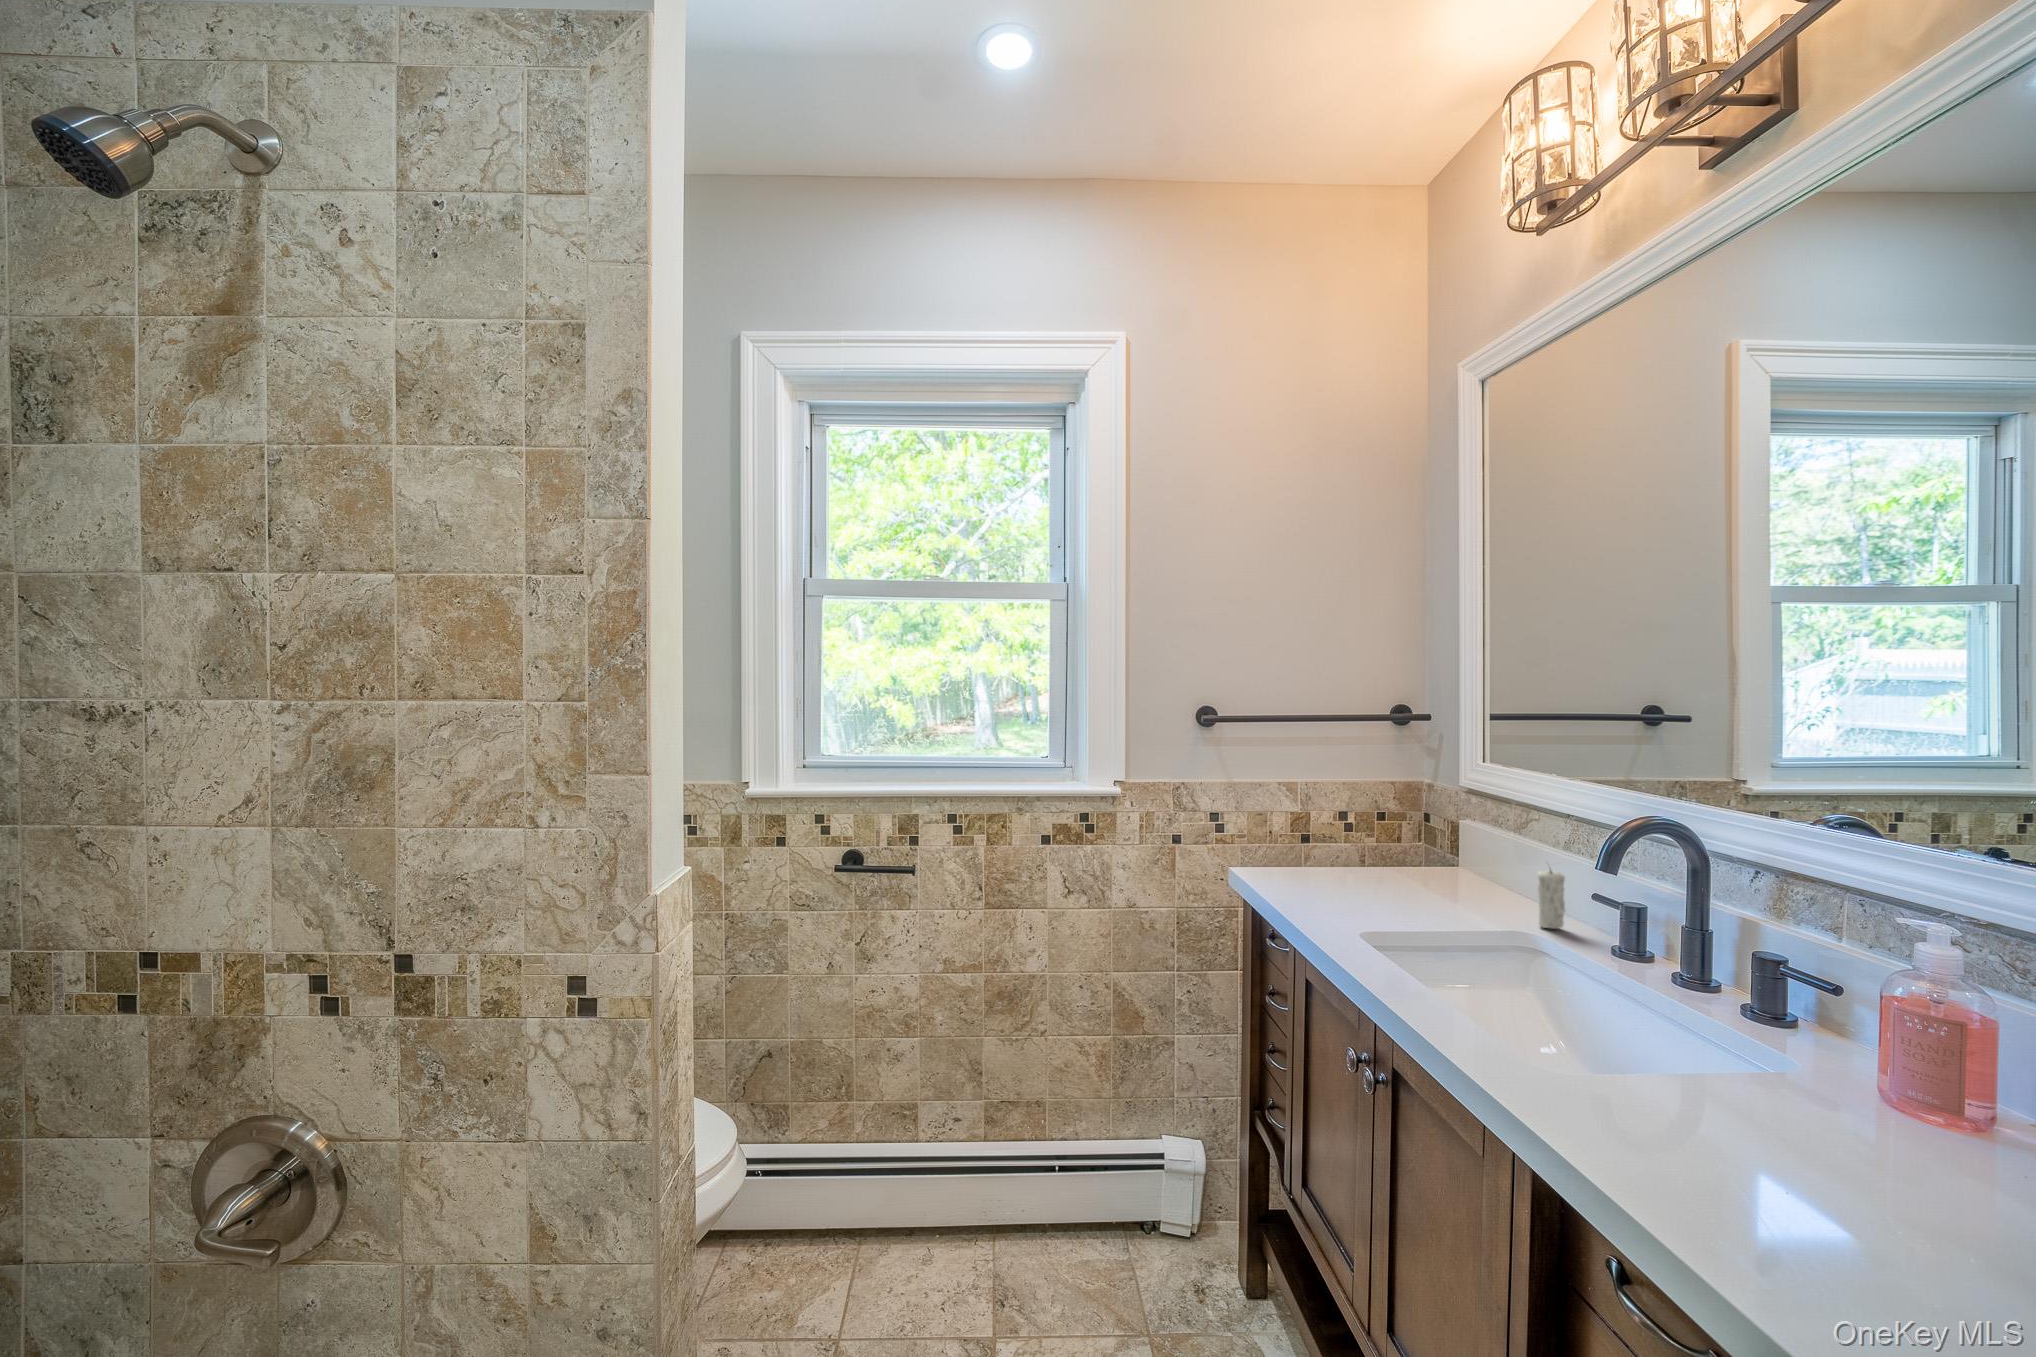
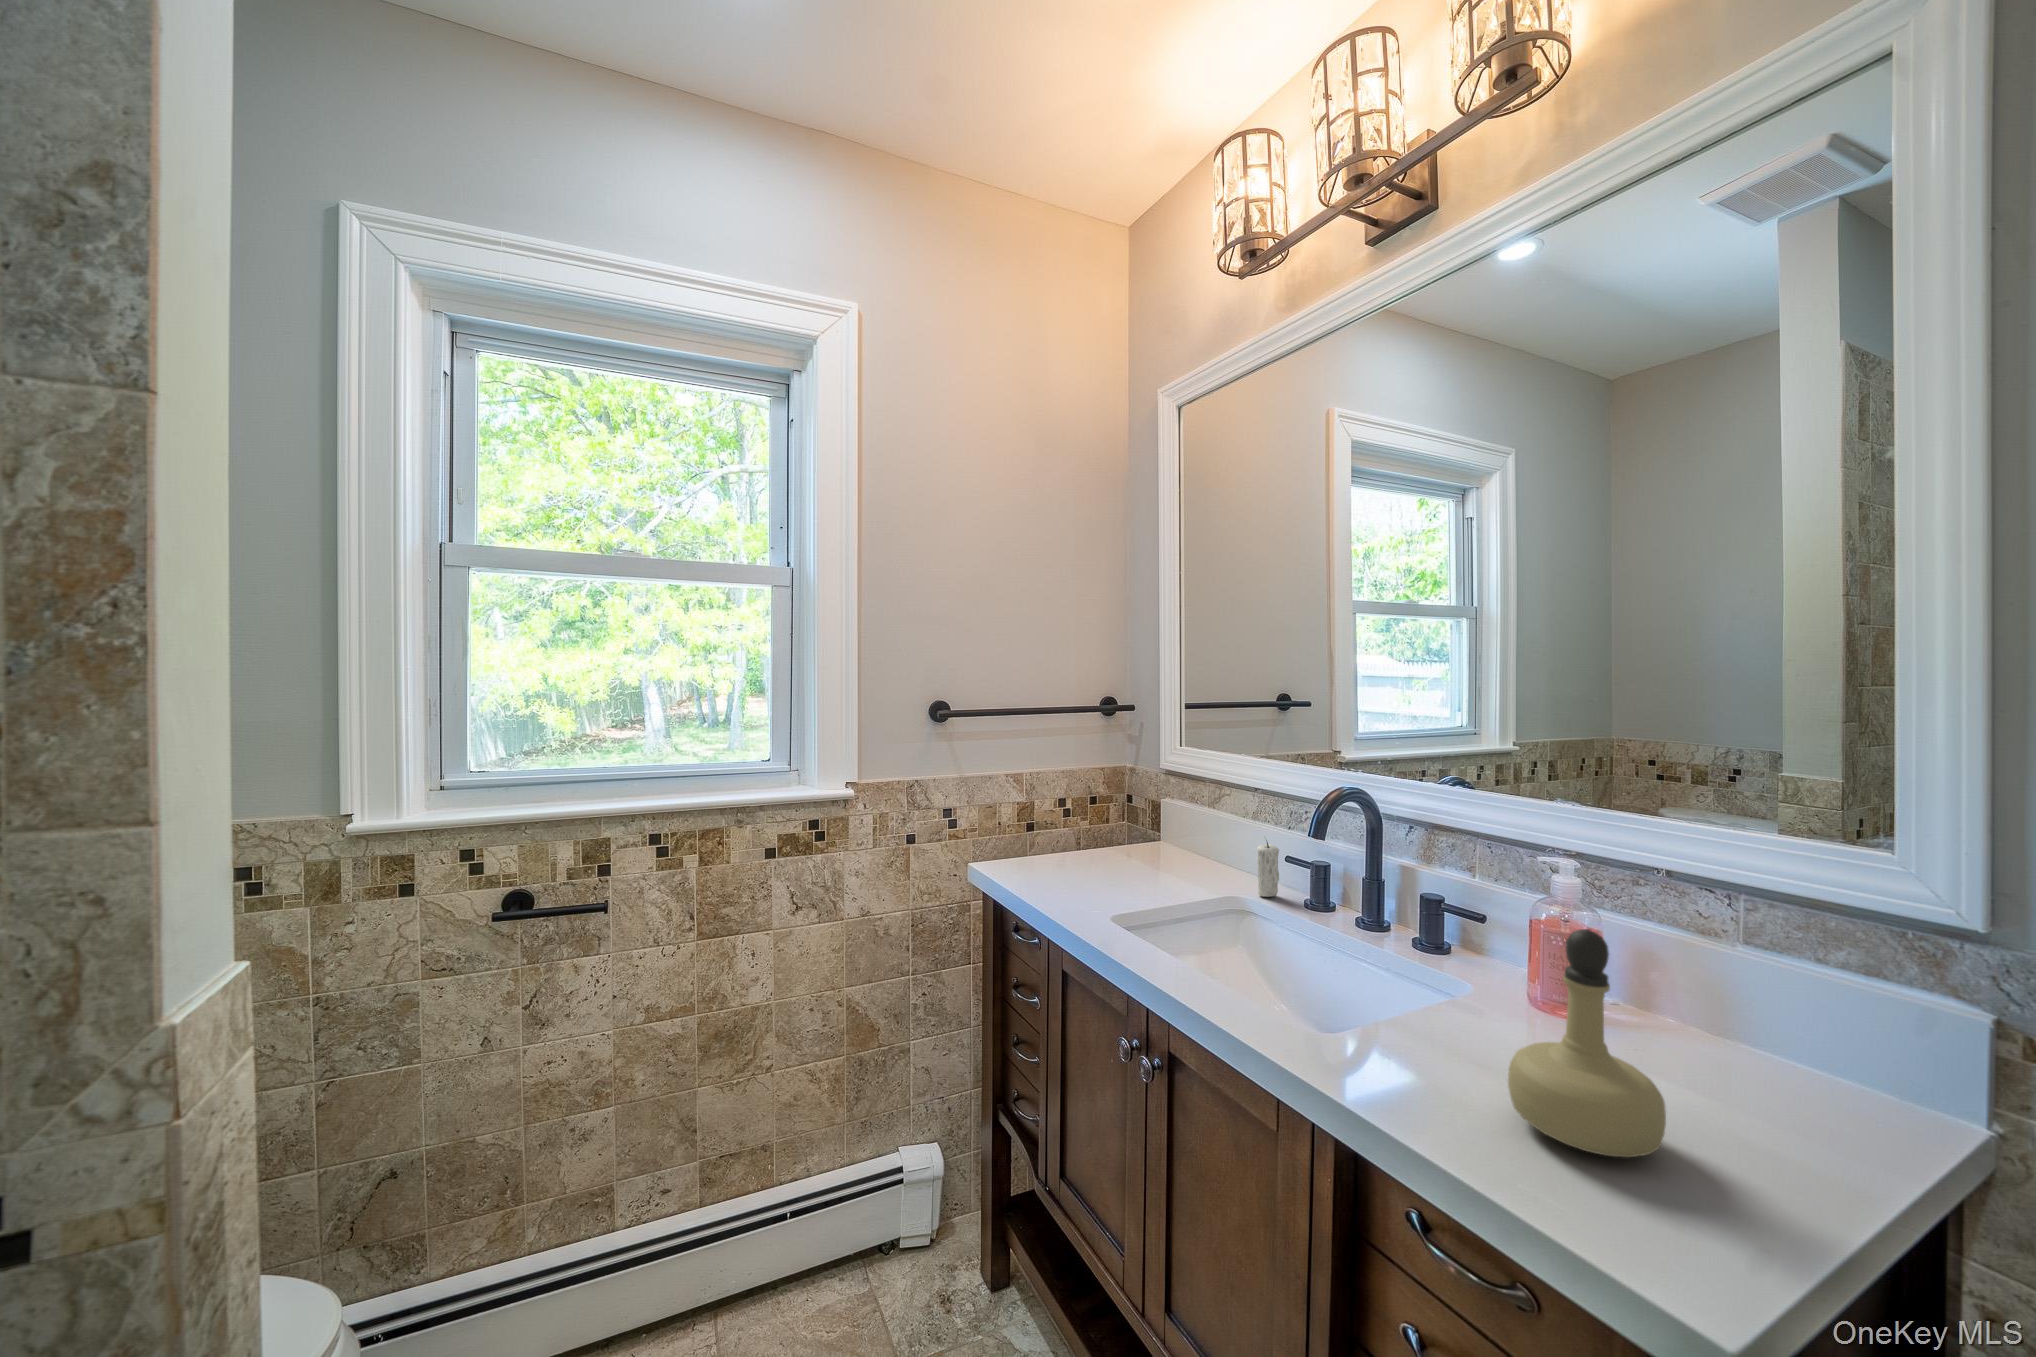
perfume bottle: none [1637,940,1807,1176] -> present [1508,929,1666,1157]

